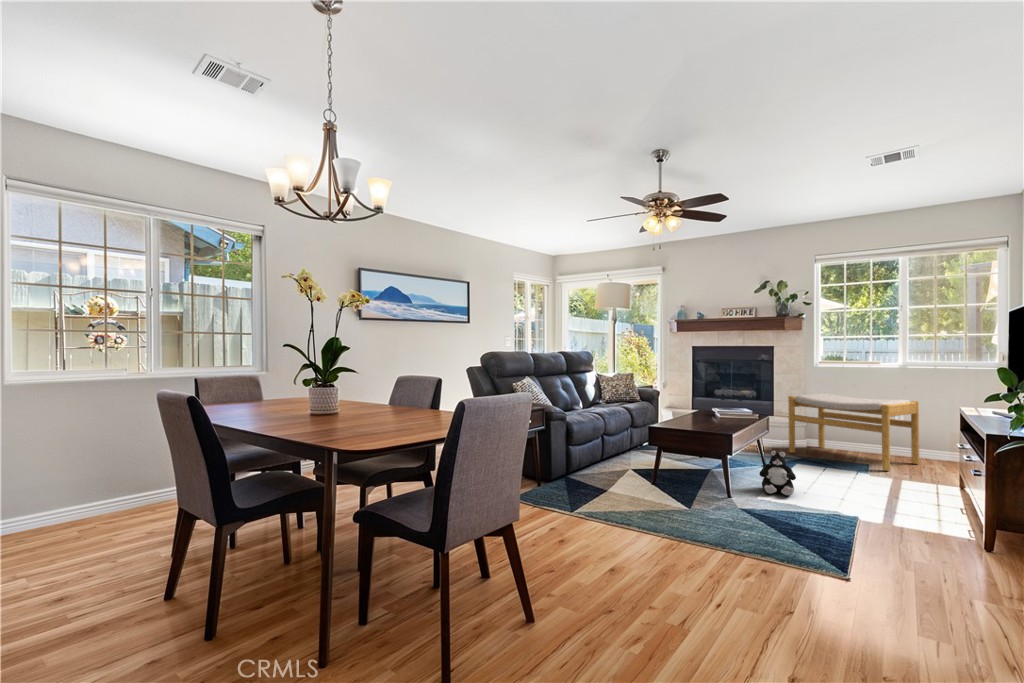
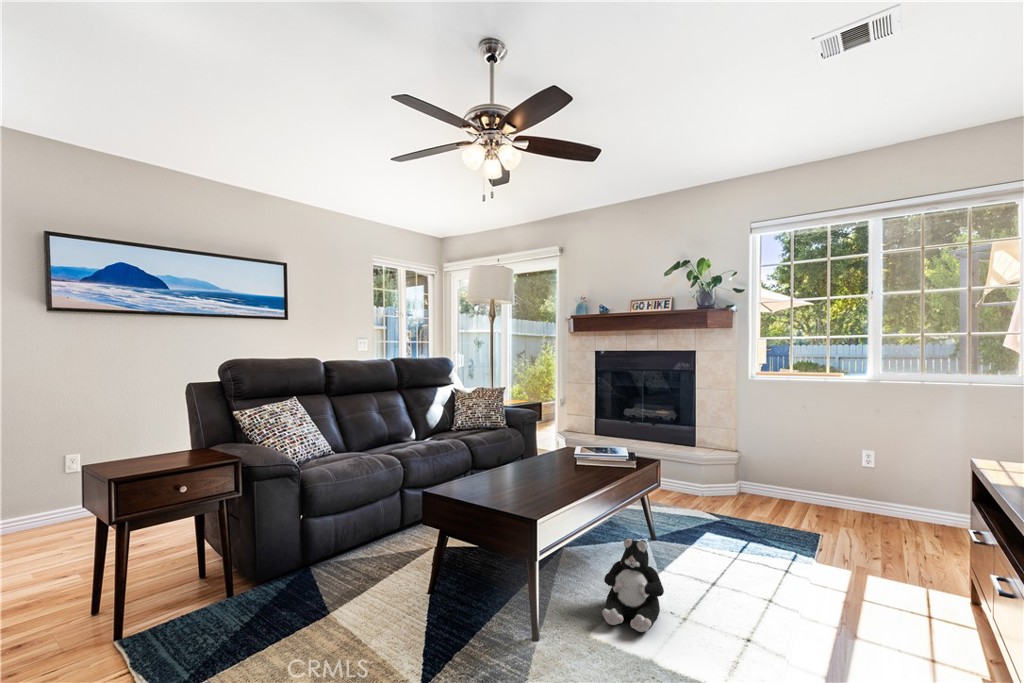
footstool: present [788,393,919,471] -> none [703,418,896,554]

